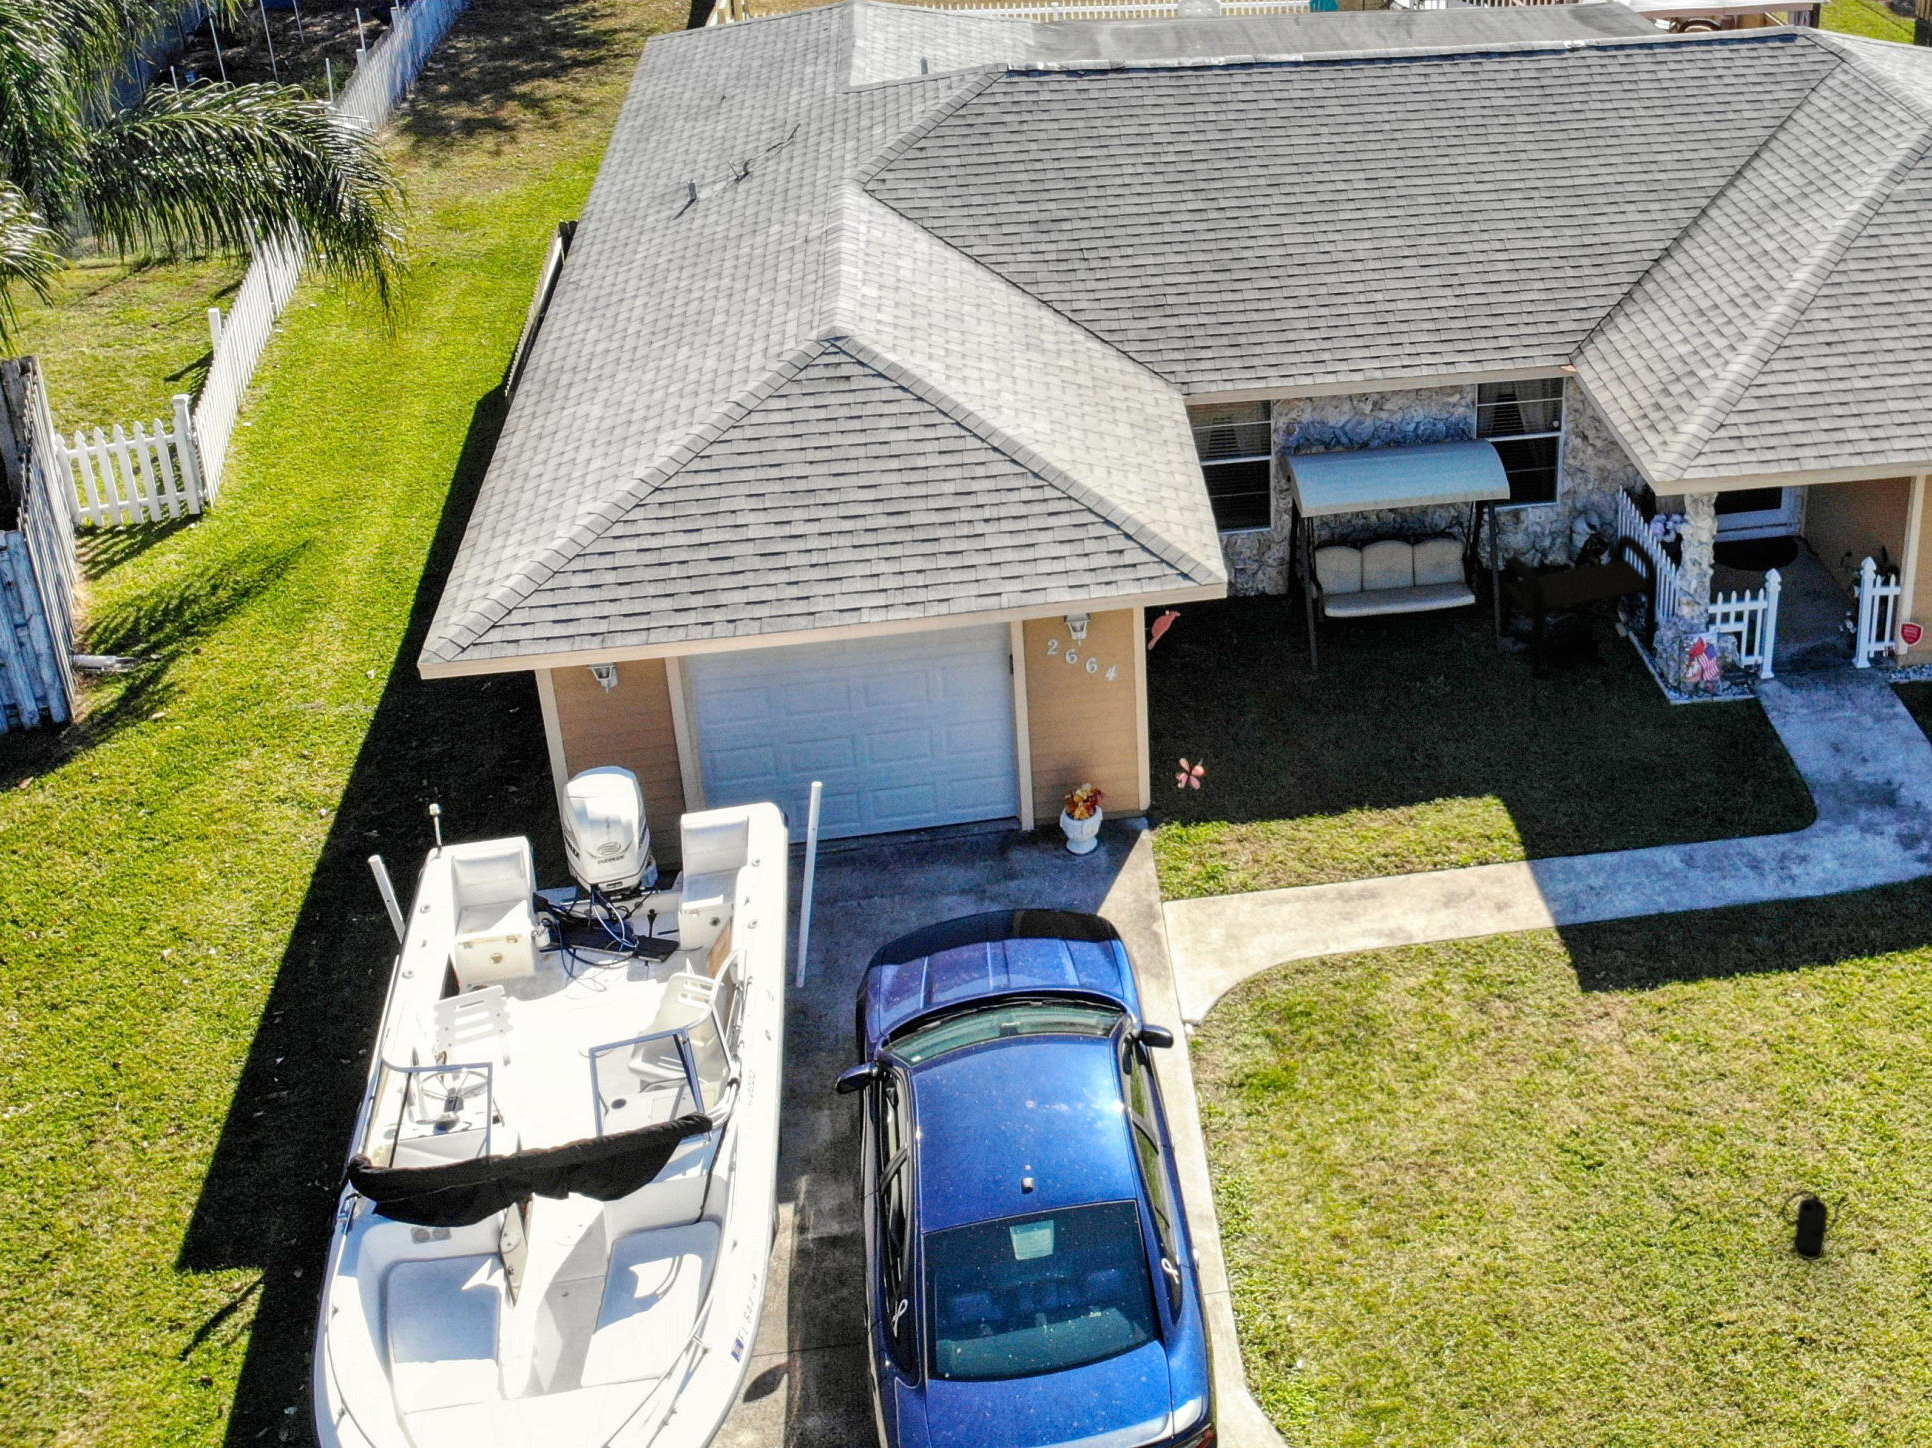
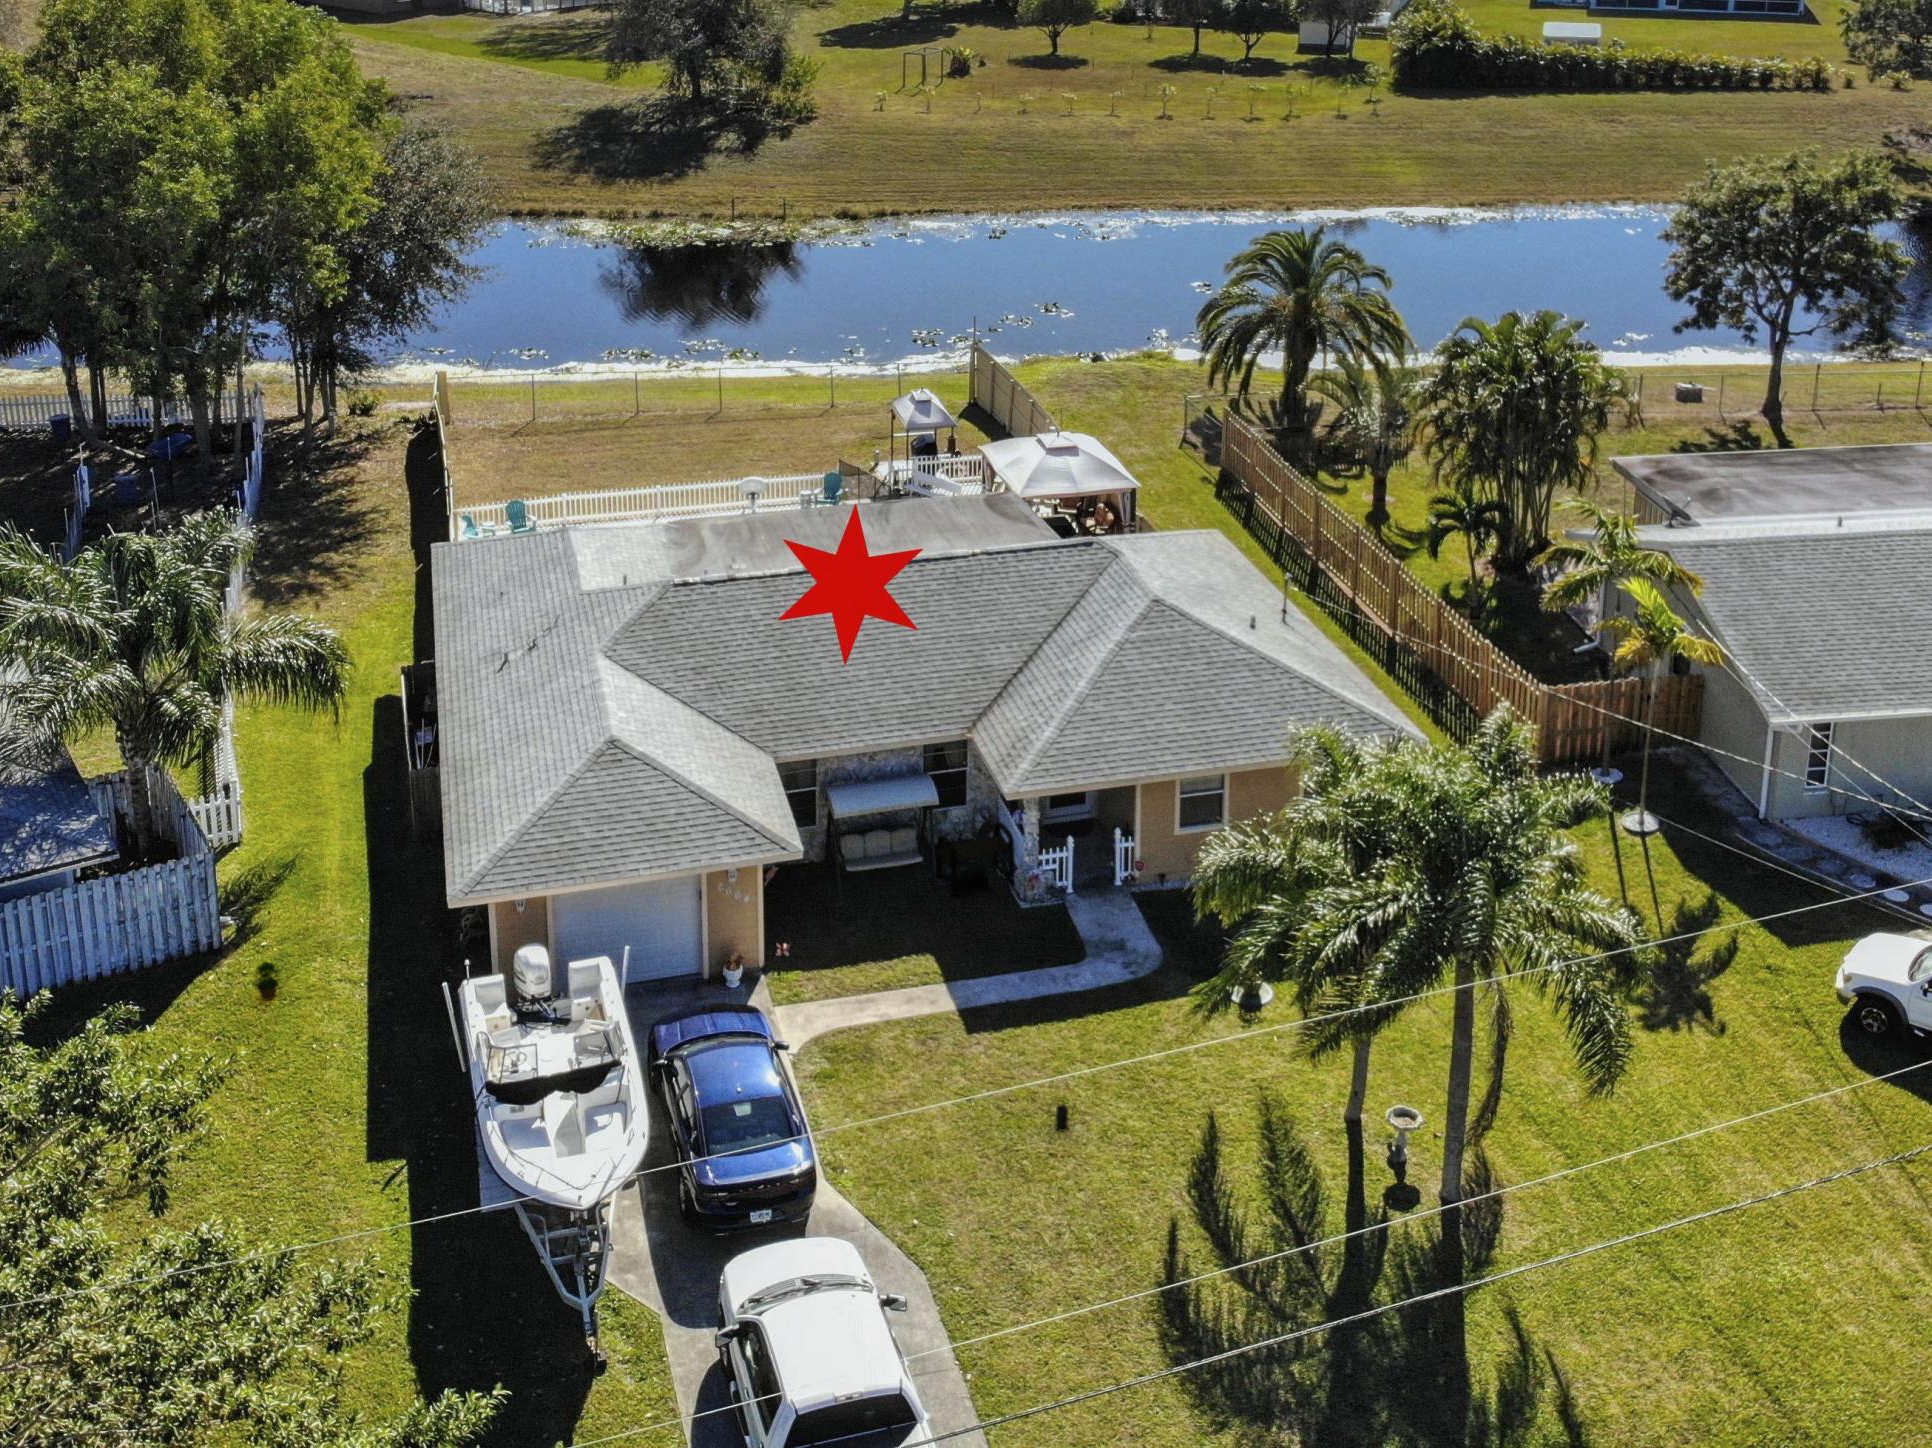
potted plant: none [76,758,152,839] -> present [253,961,280,1000]

